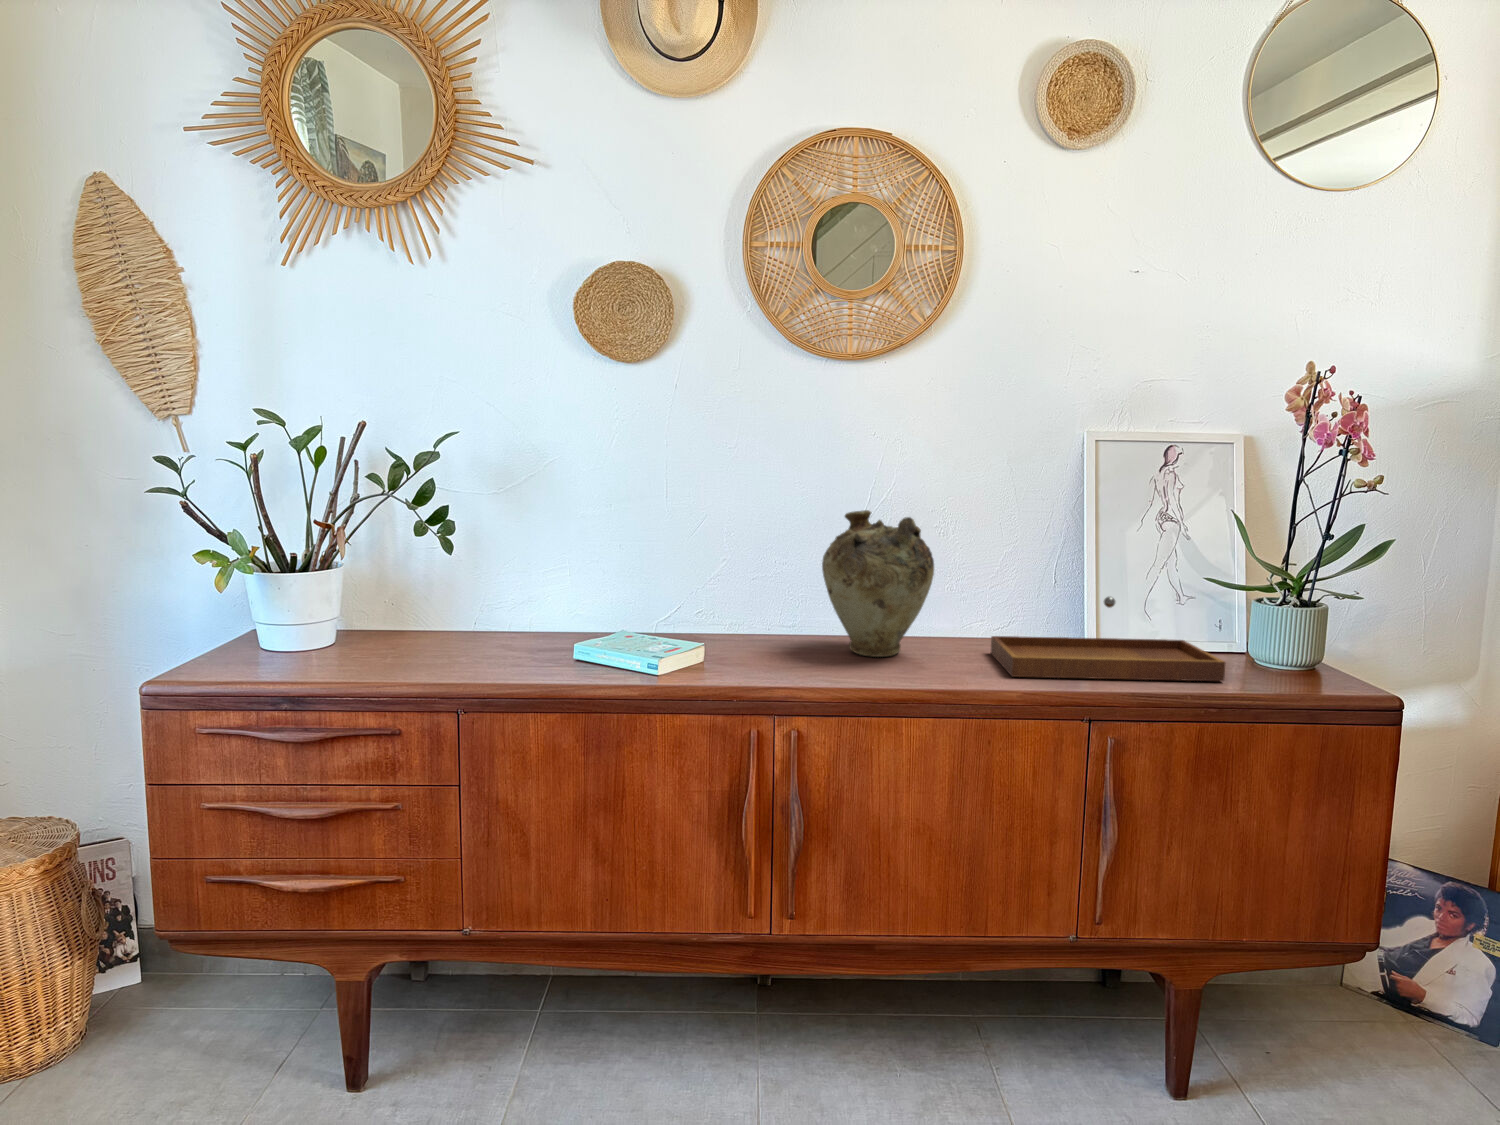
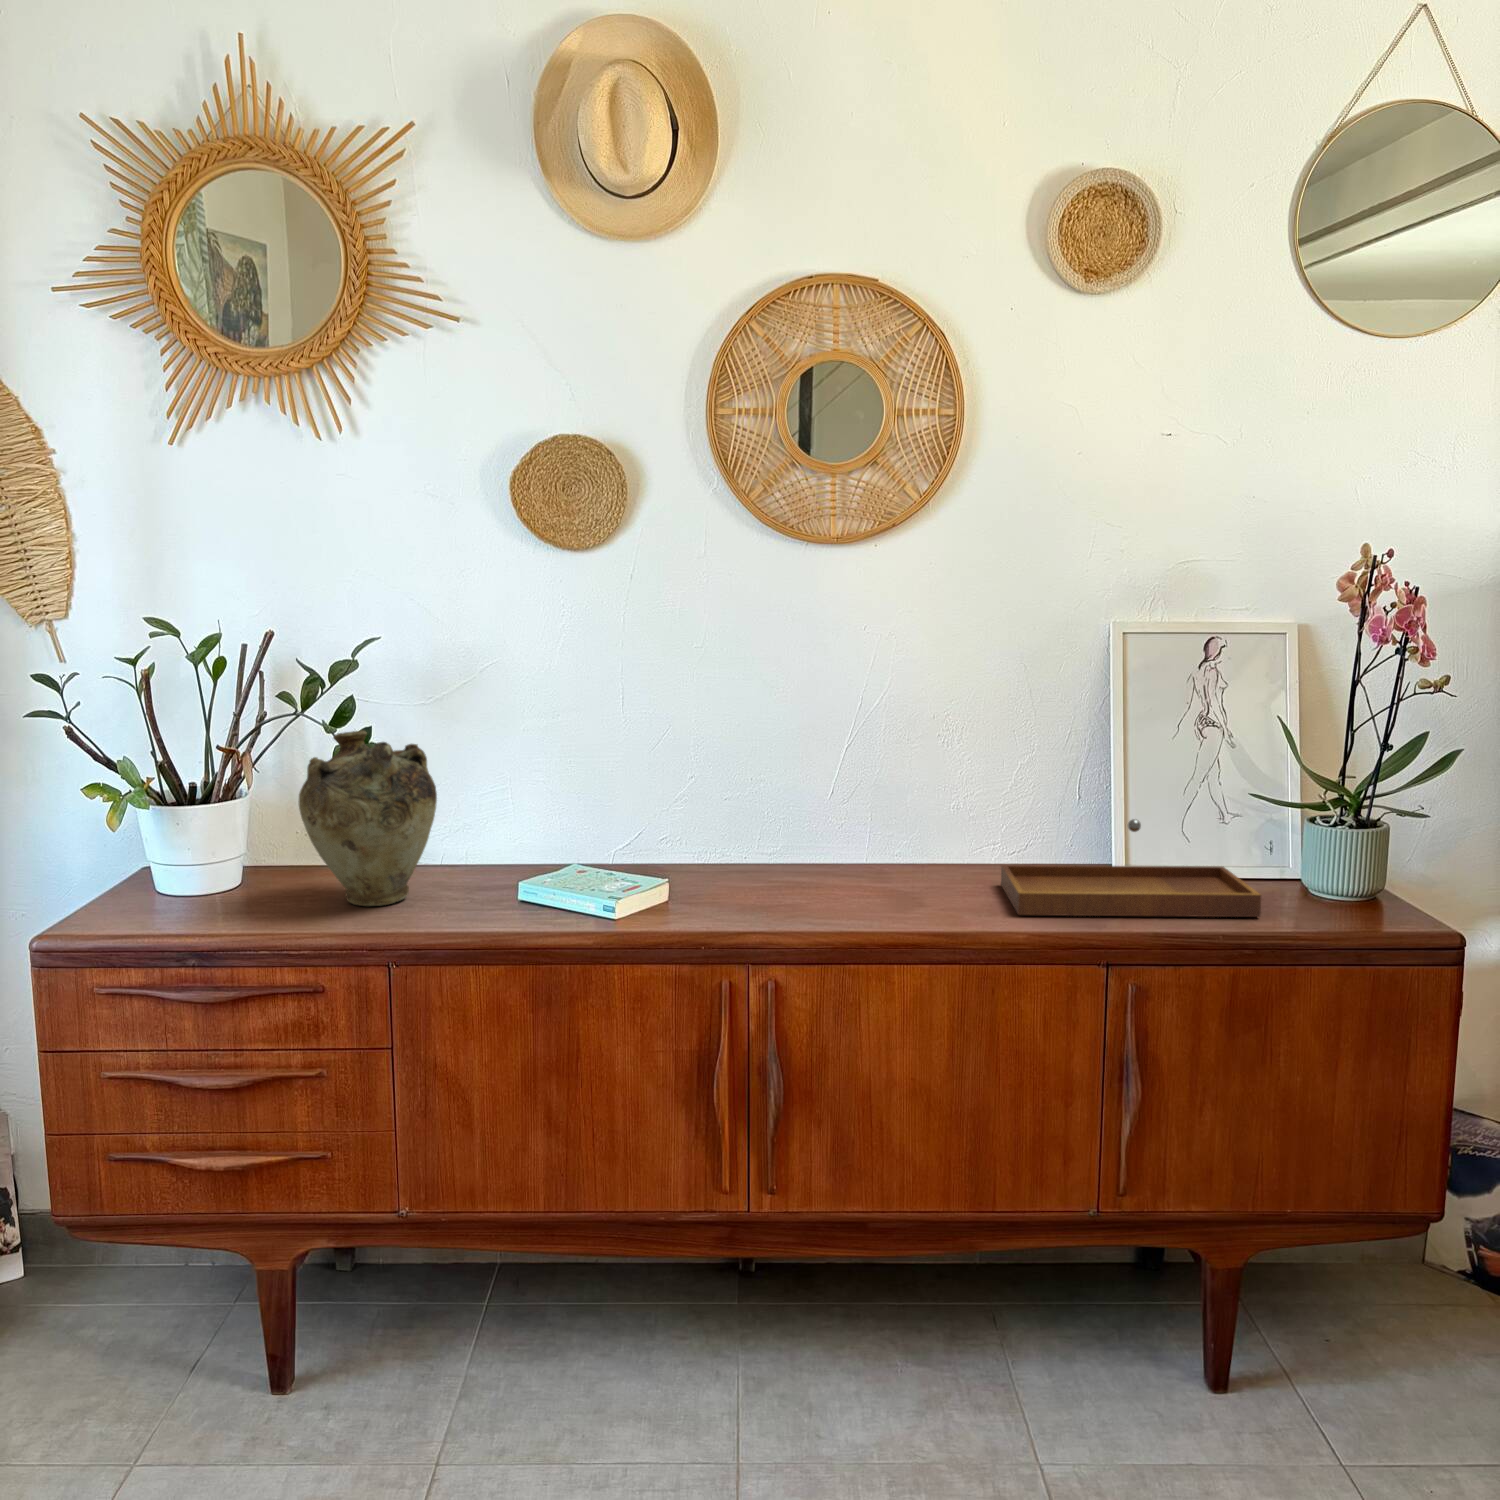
vase: present [822,510,934,657] -> present [299,730,437,906]

